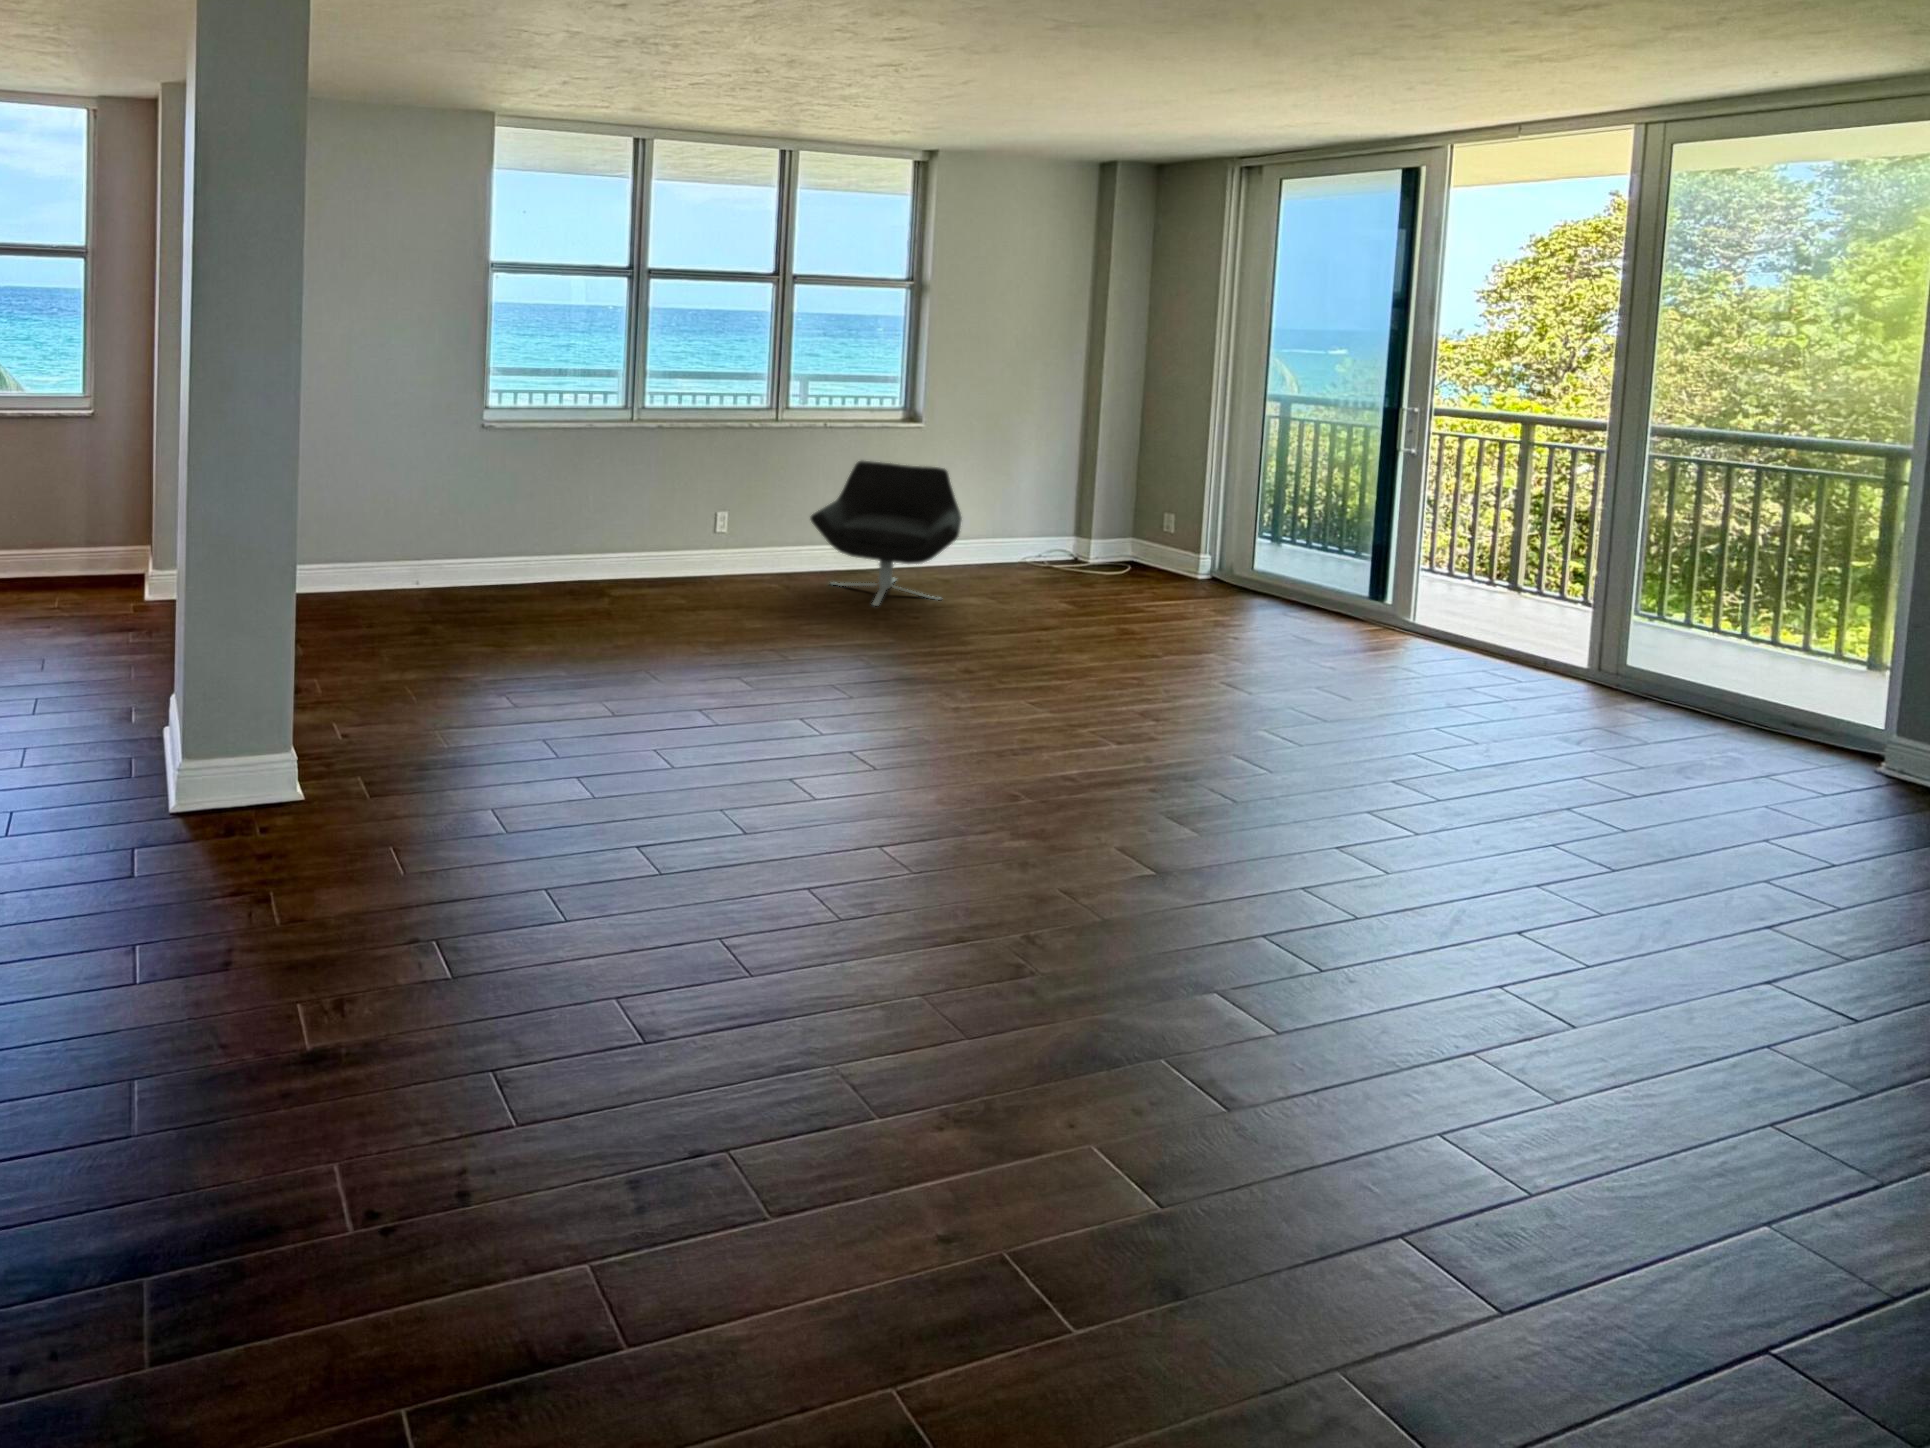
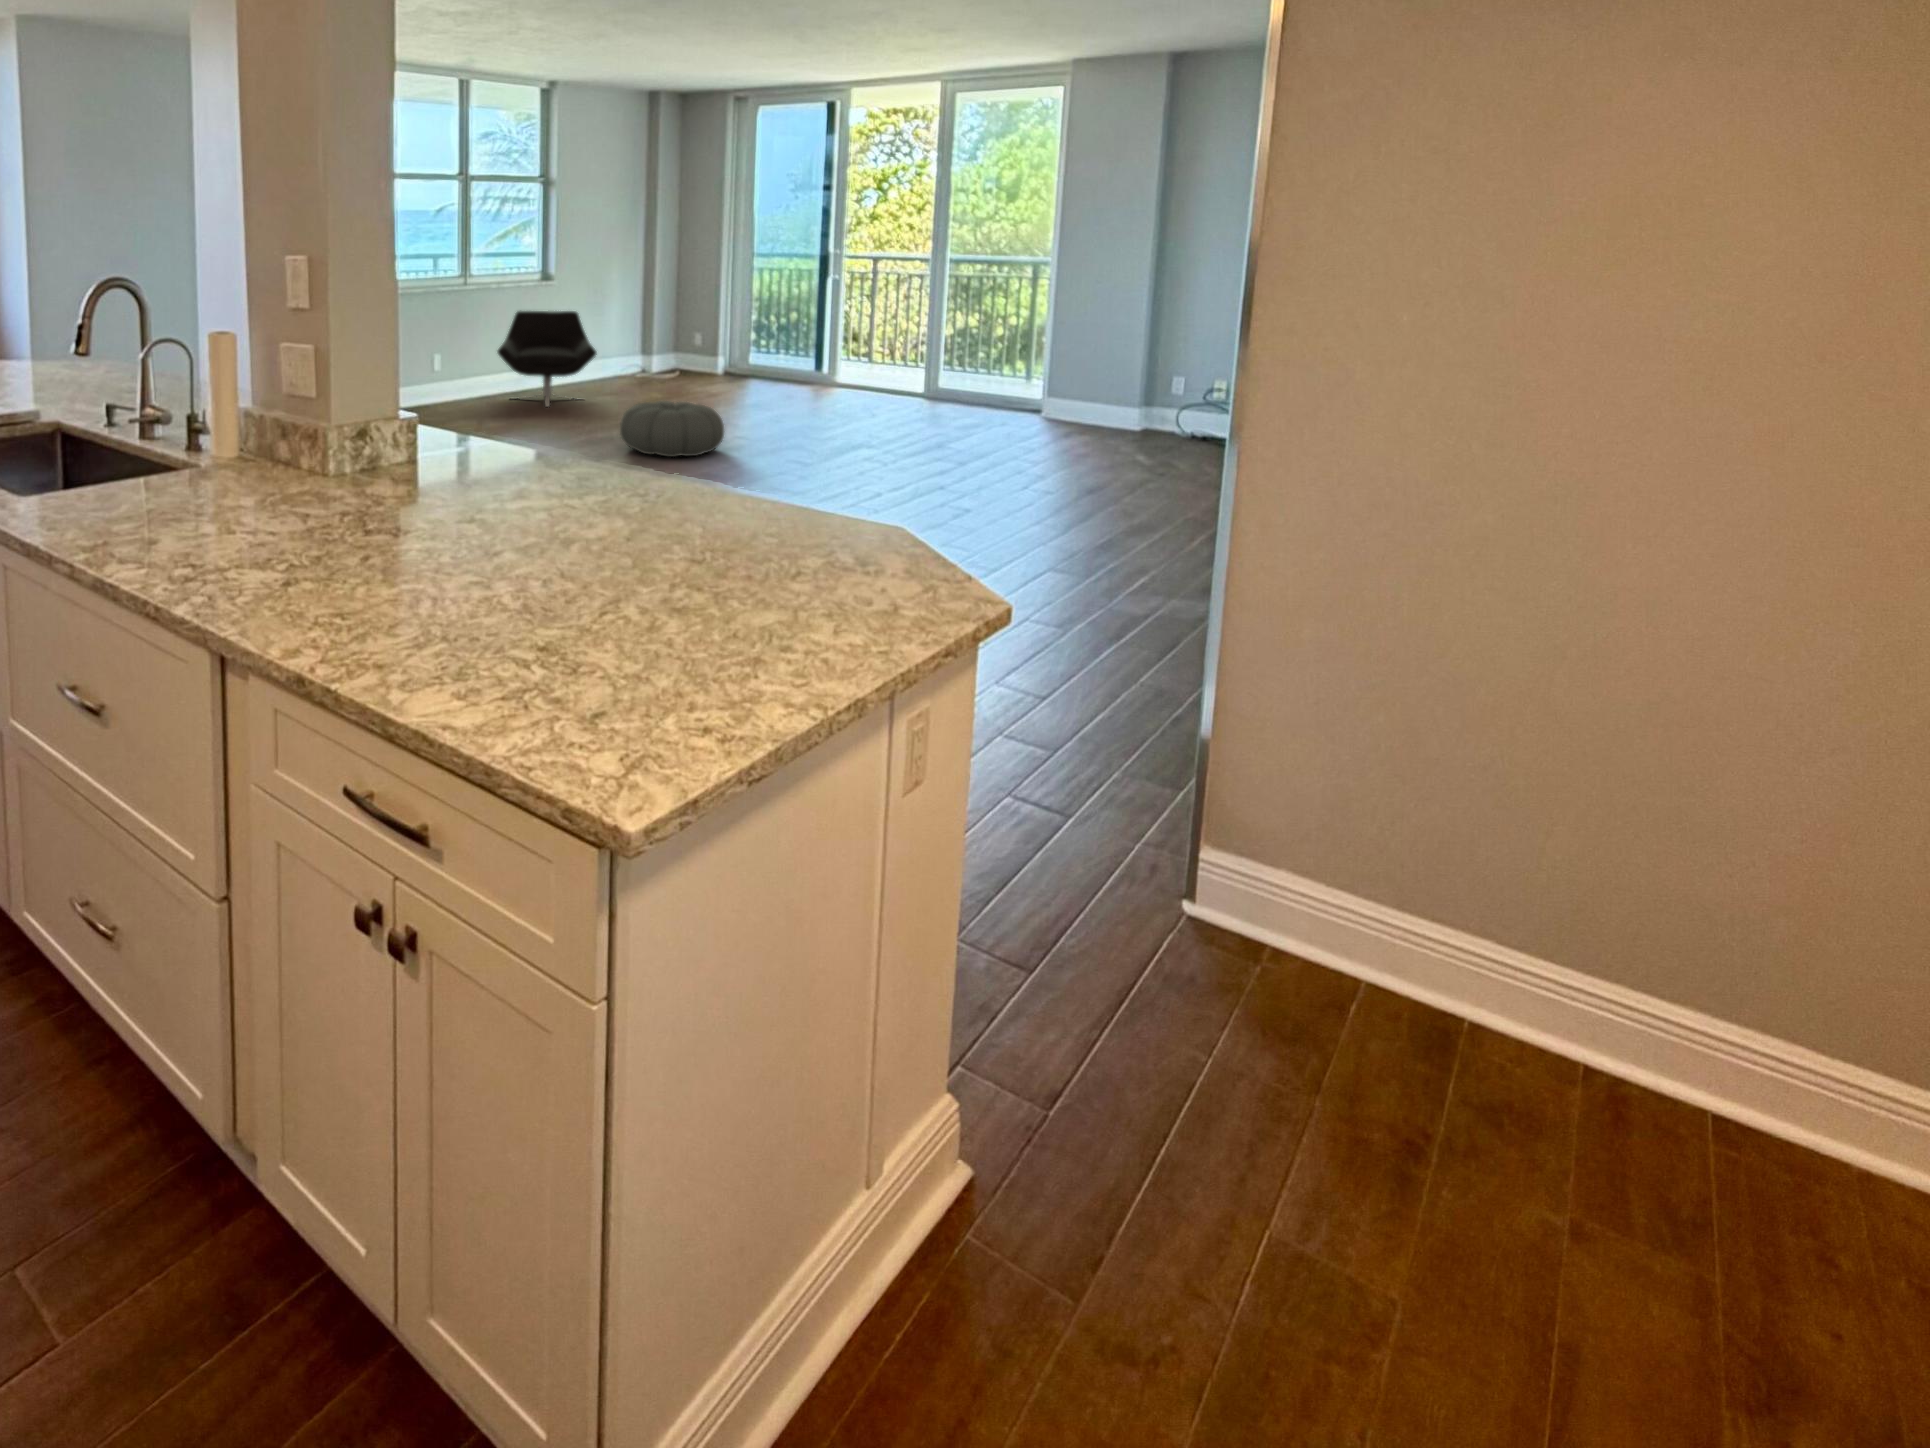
pouf: none [930,641,1117,752] -> present [620,401,724,457]

